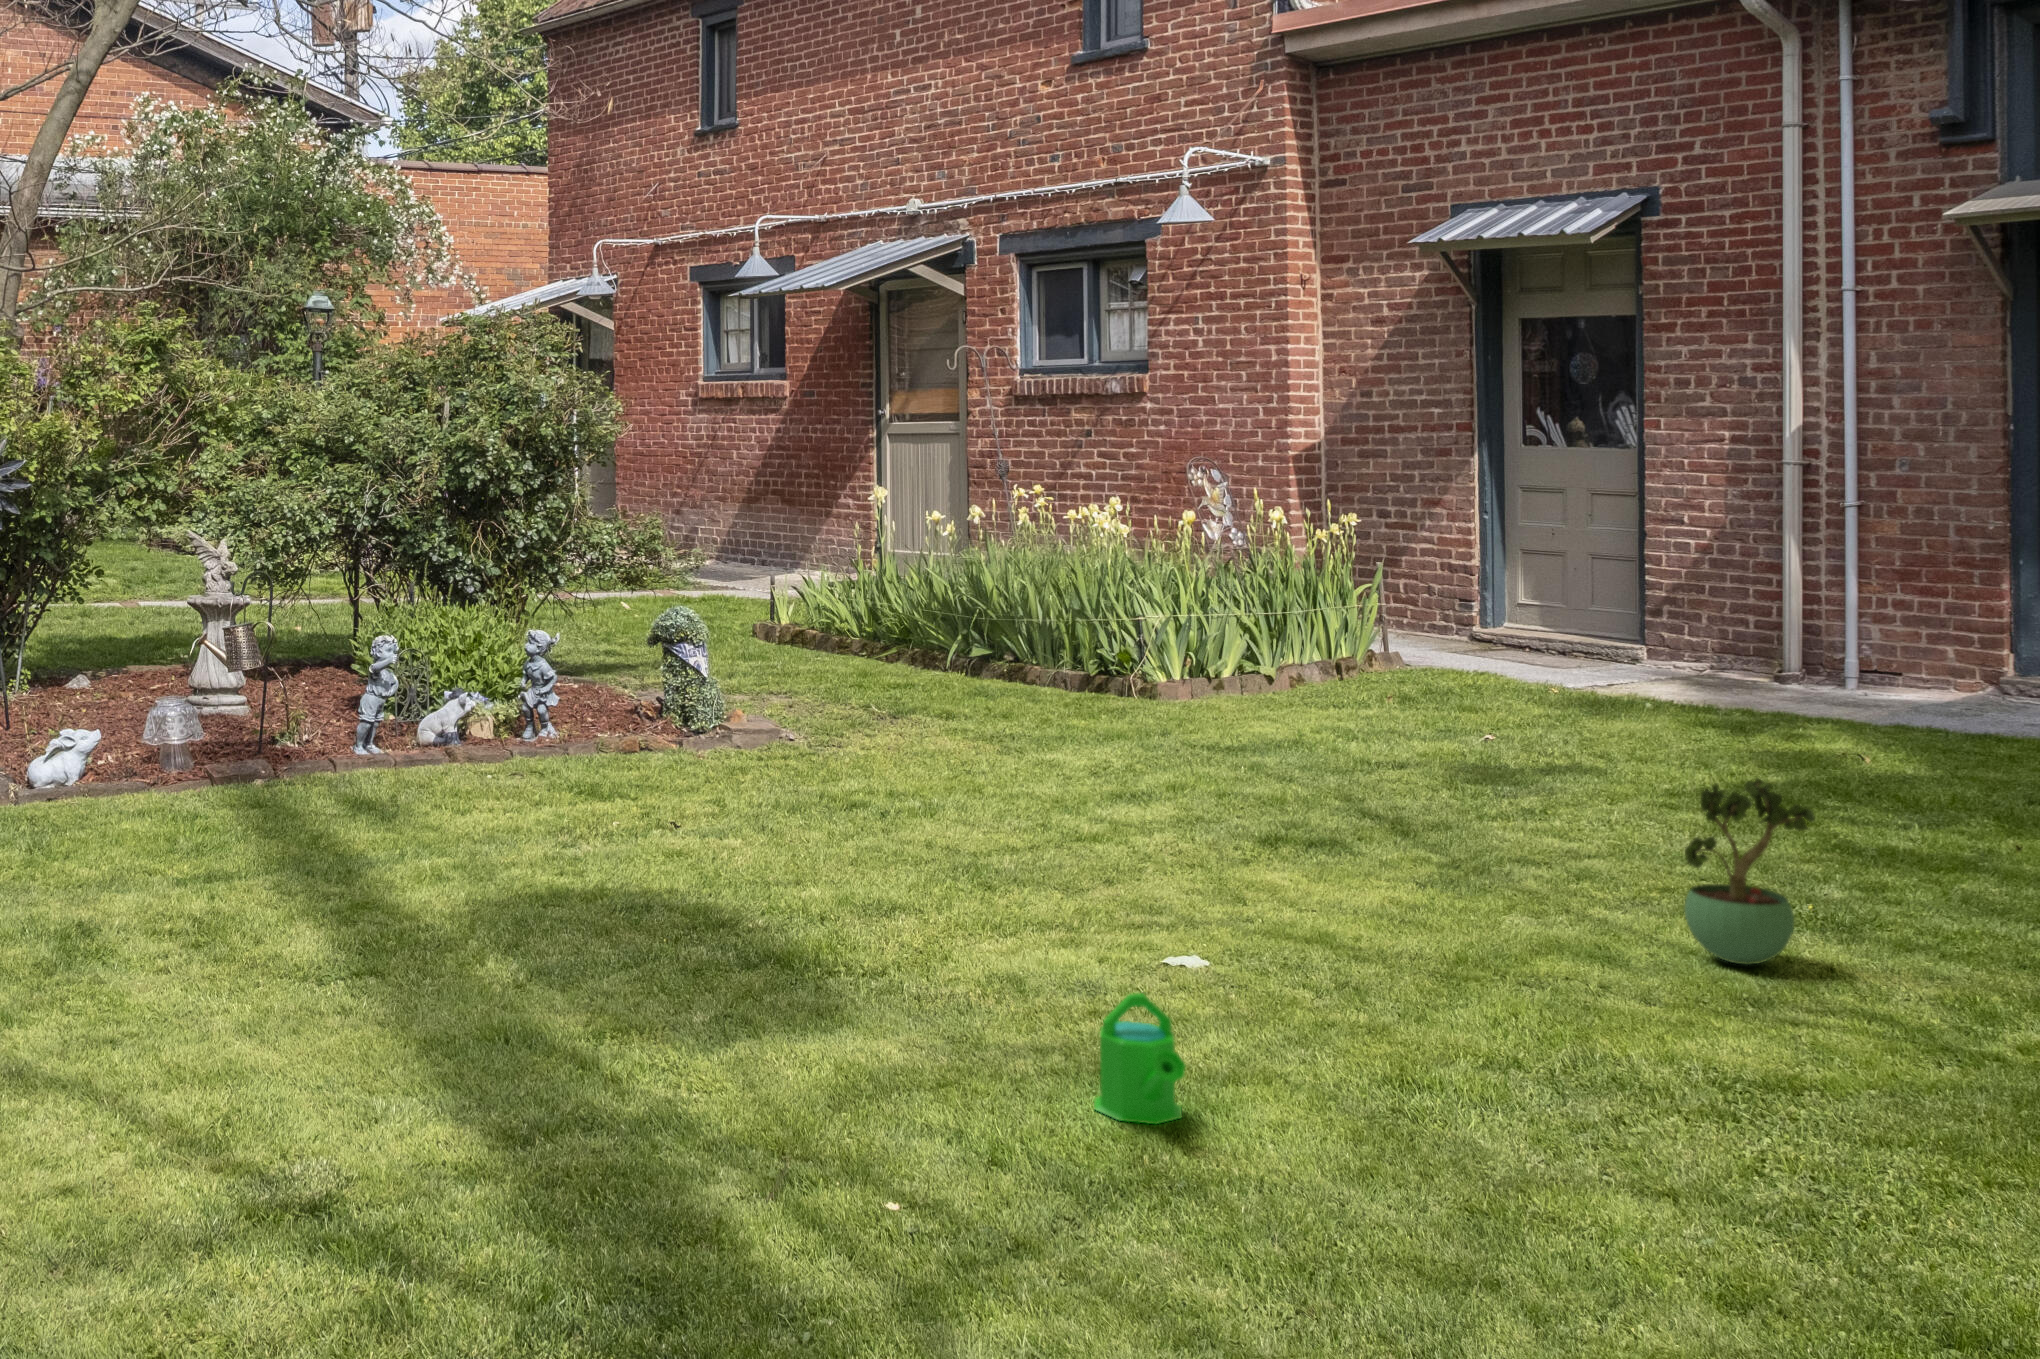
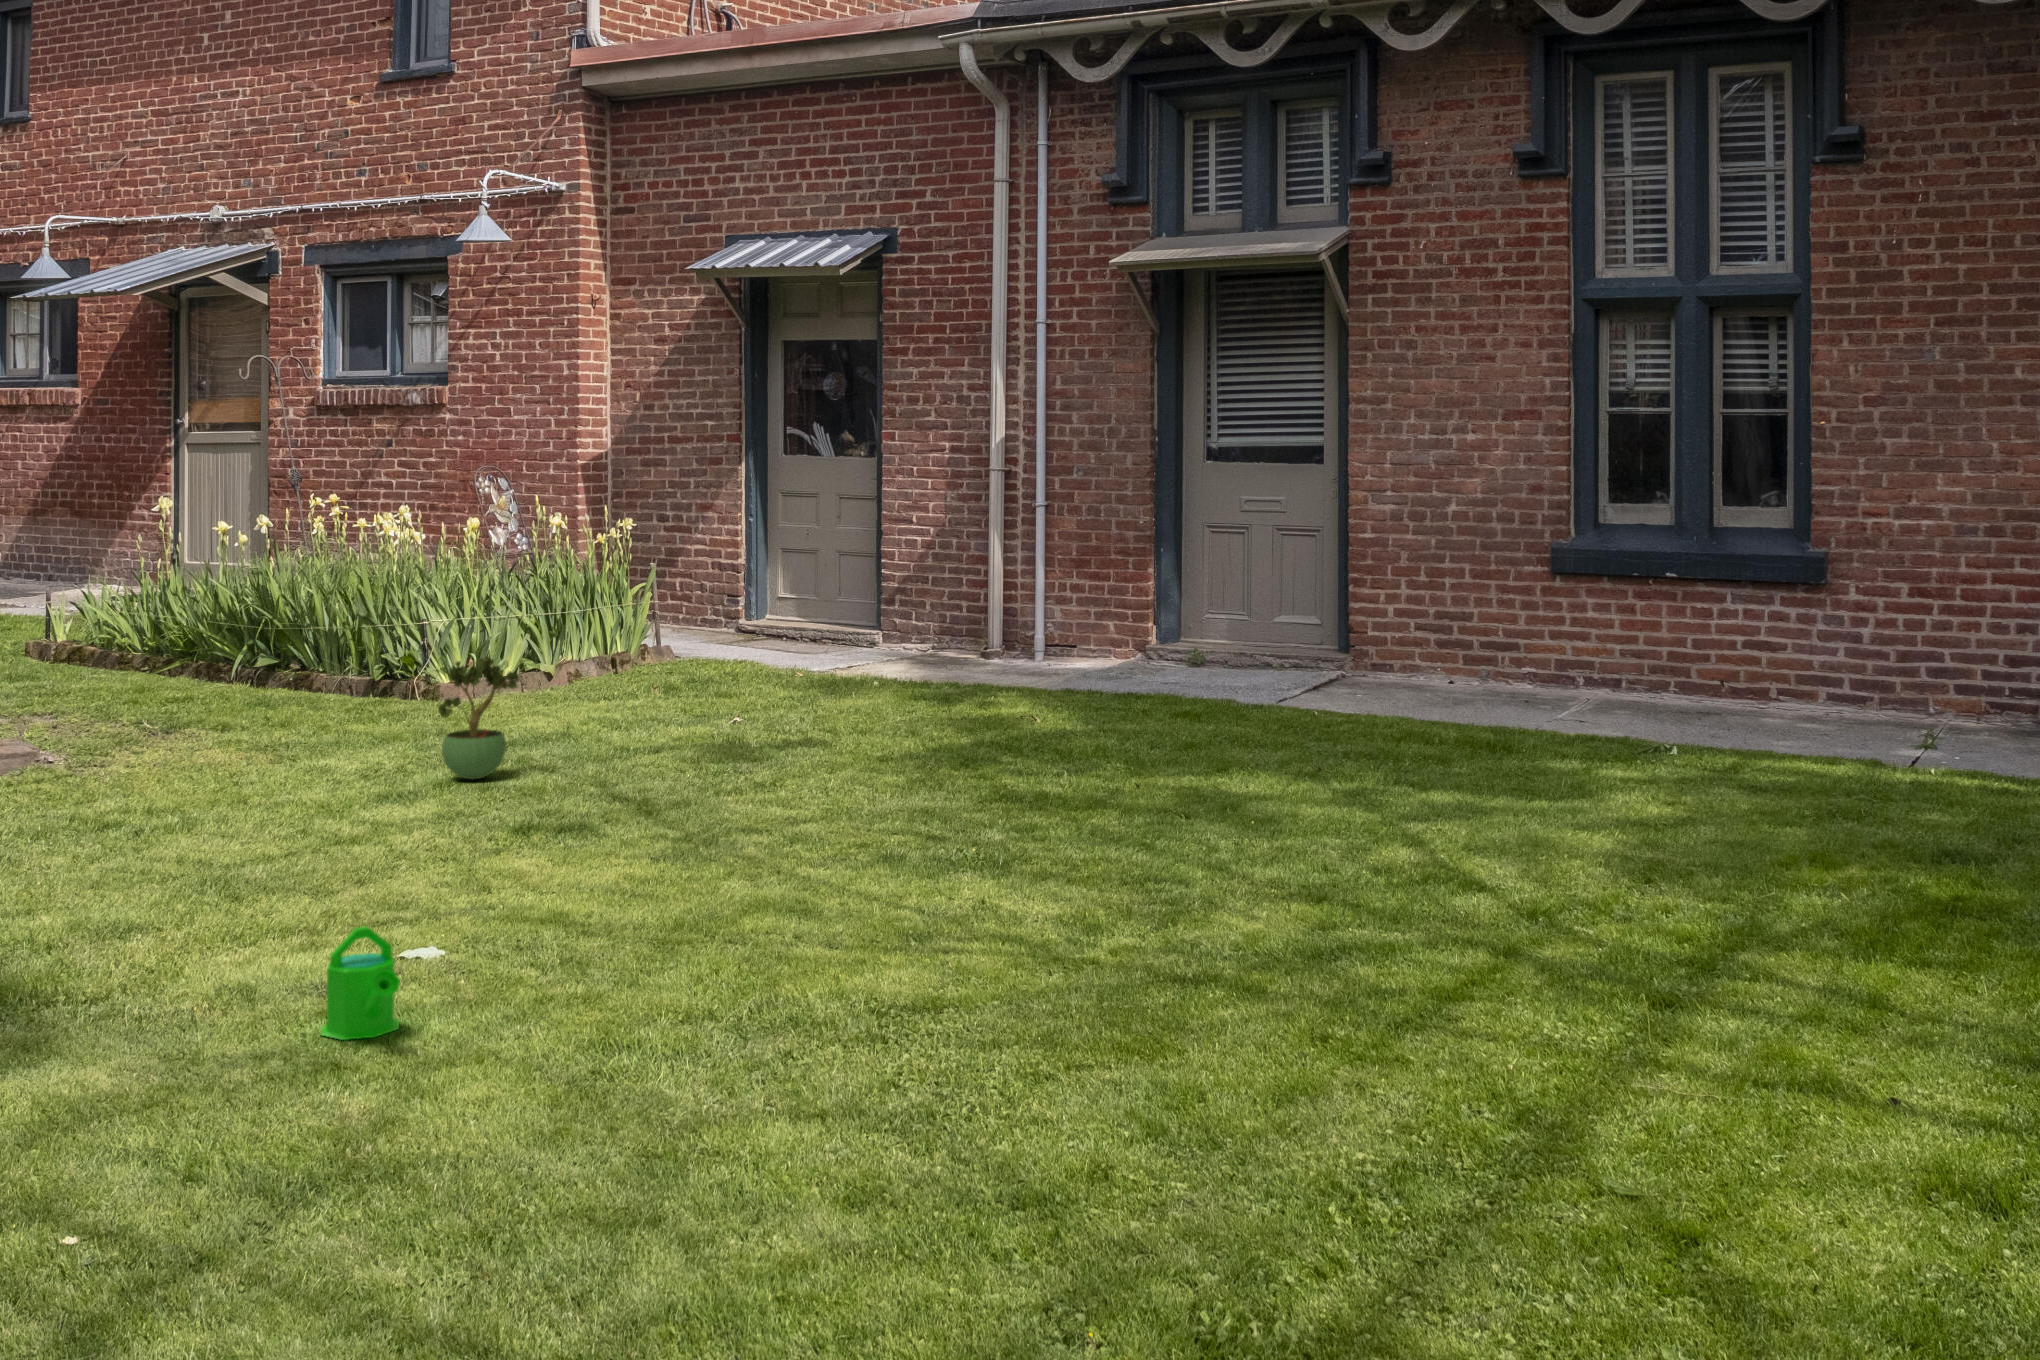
potted plant: present [1685,778,1815,965] -> present [438,657,519,779]

